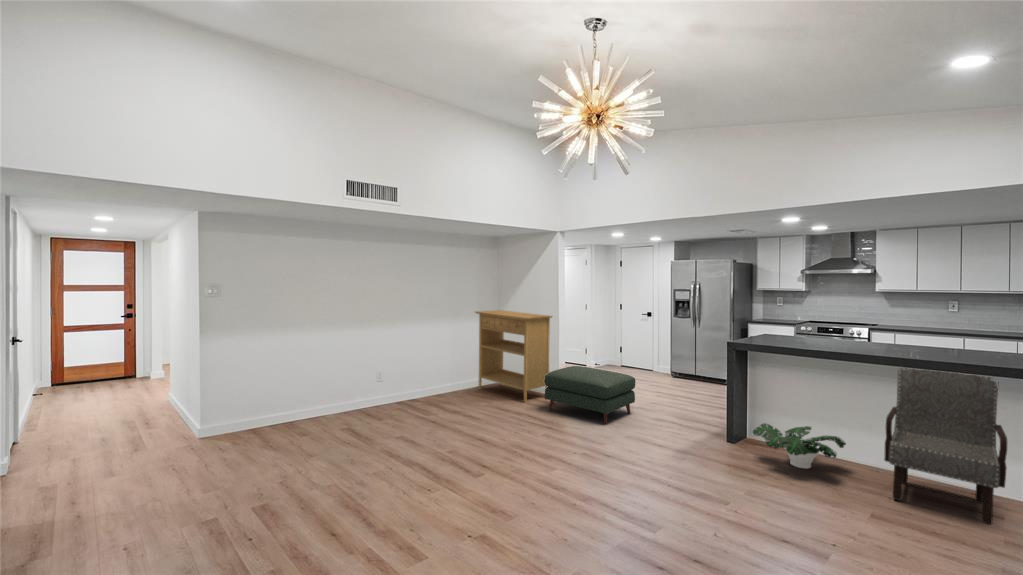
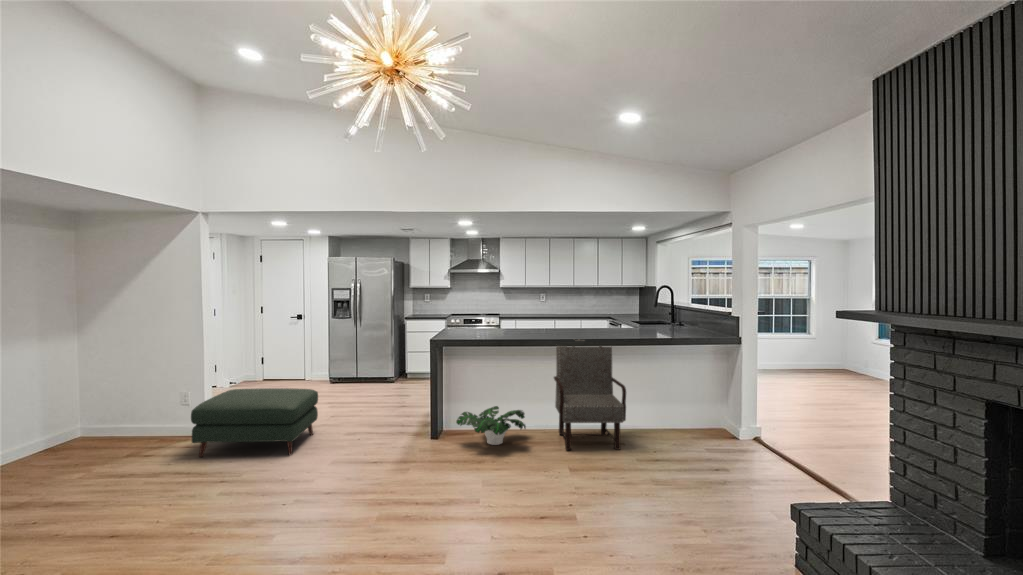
console table: present [475,310,552,403] -> none [31,325,192,457]

